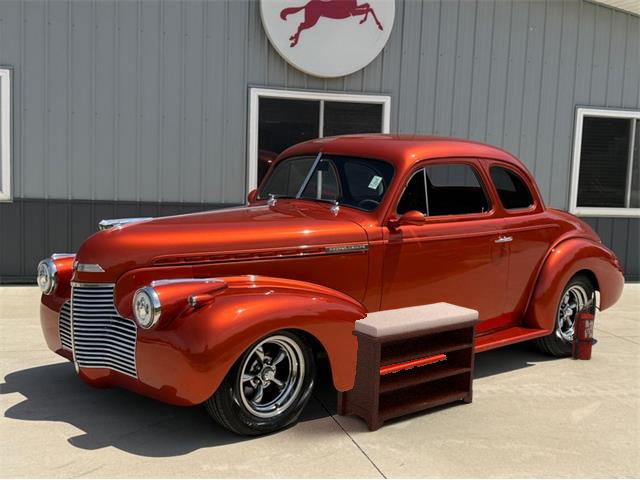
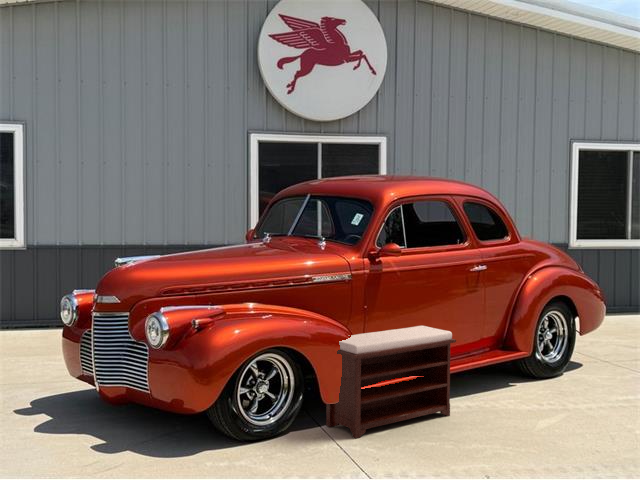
fire extinguisher: present [572,300,594,360] -> none [553,323,572,380]

